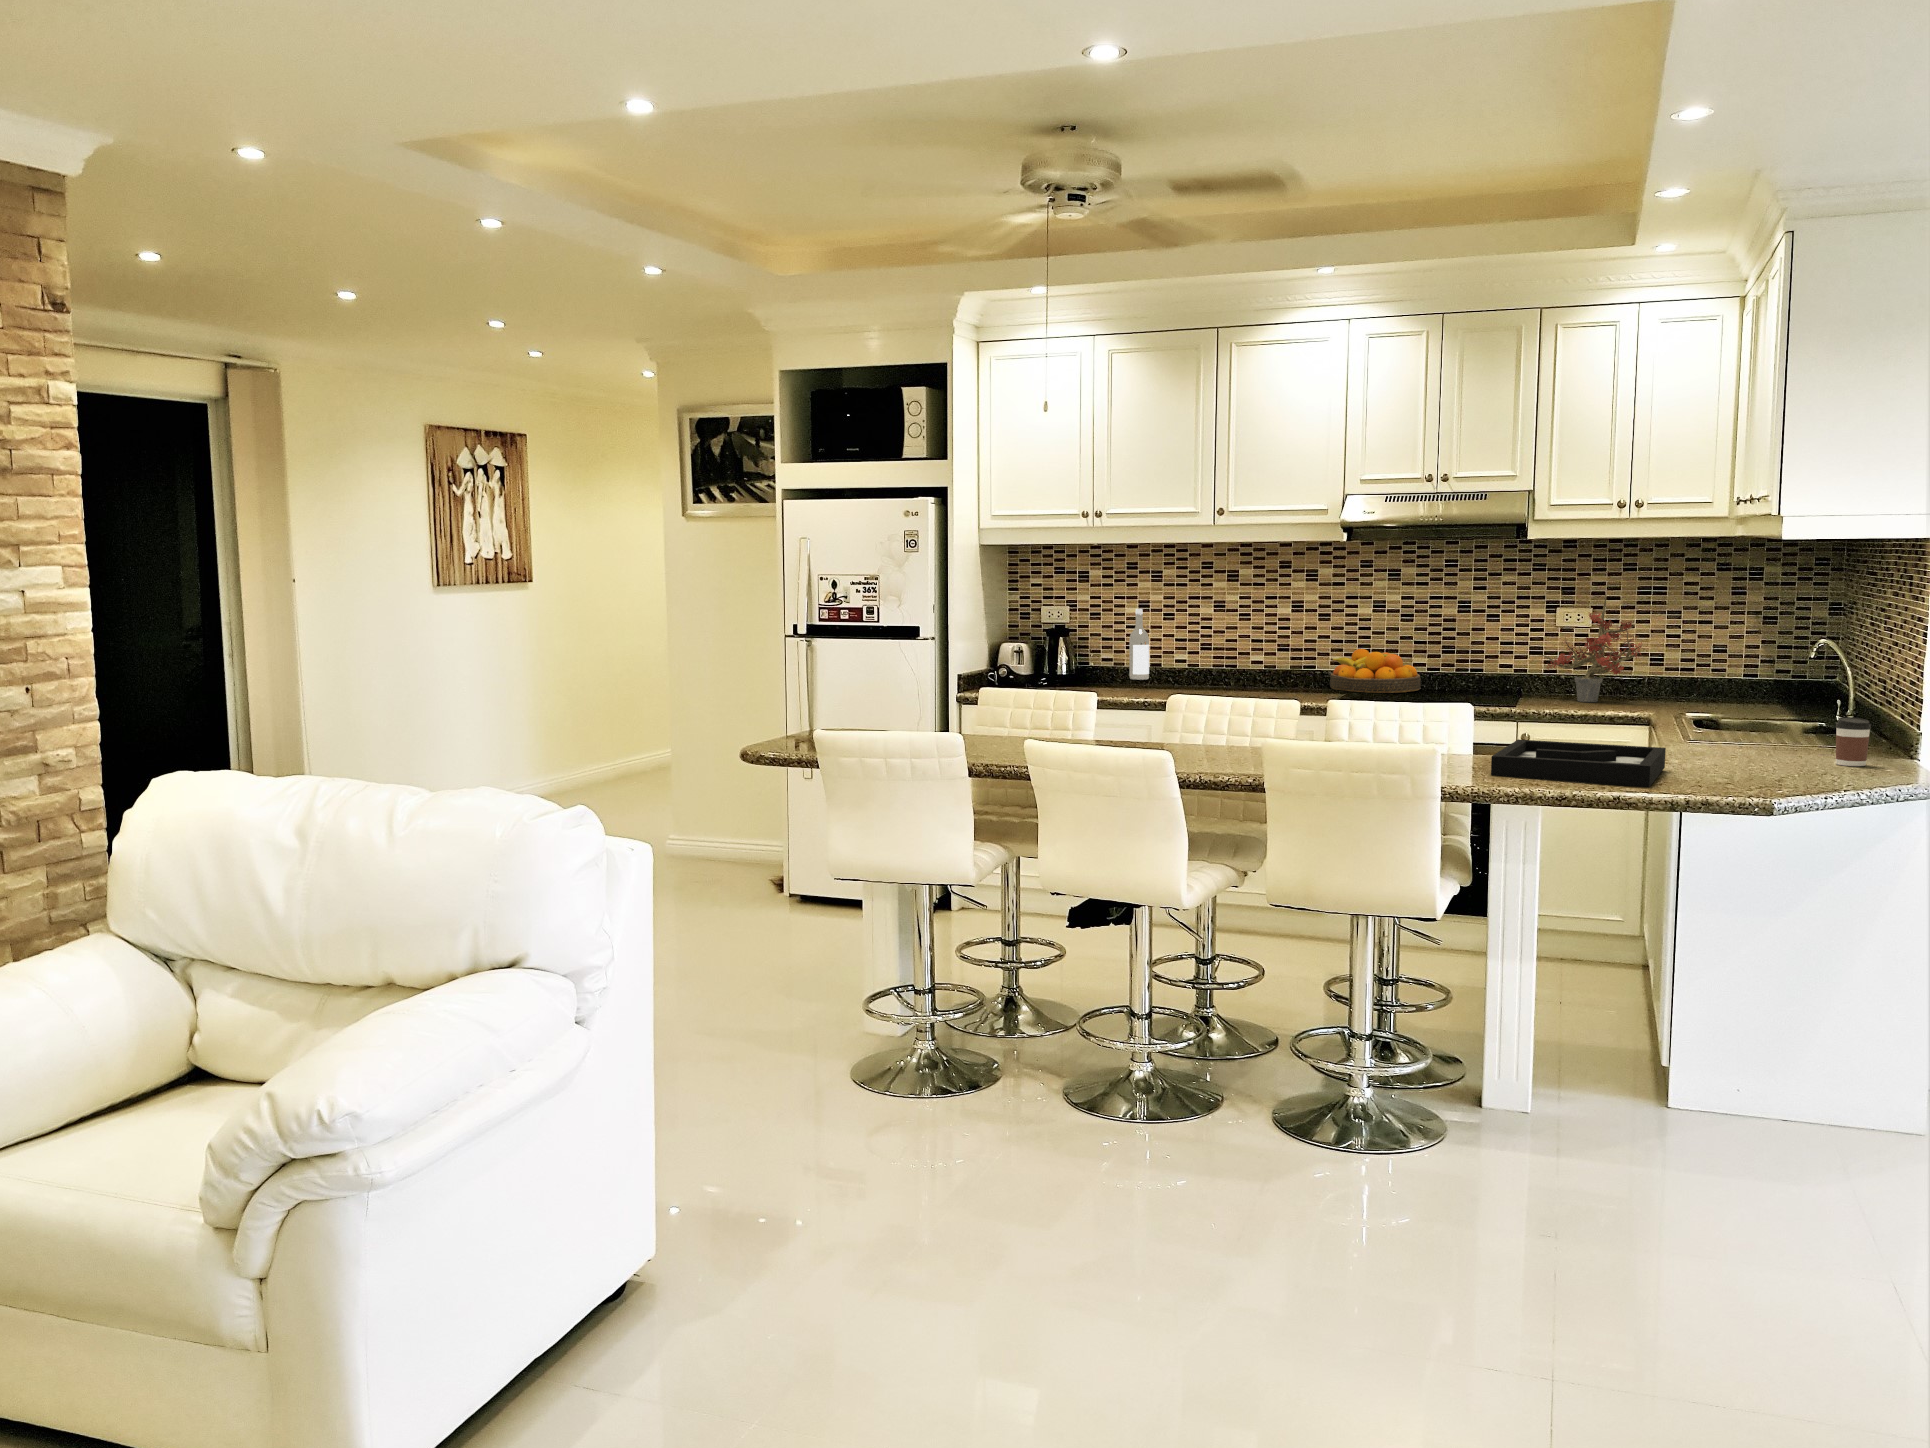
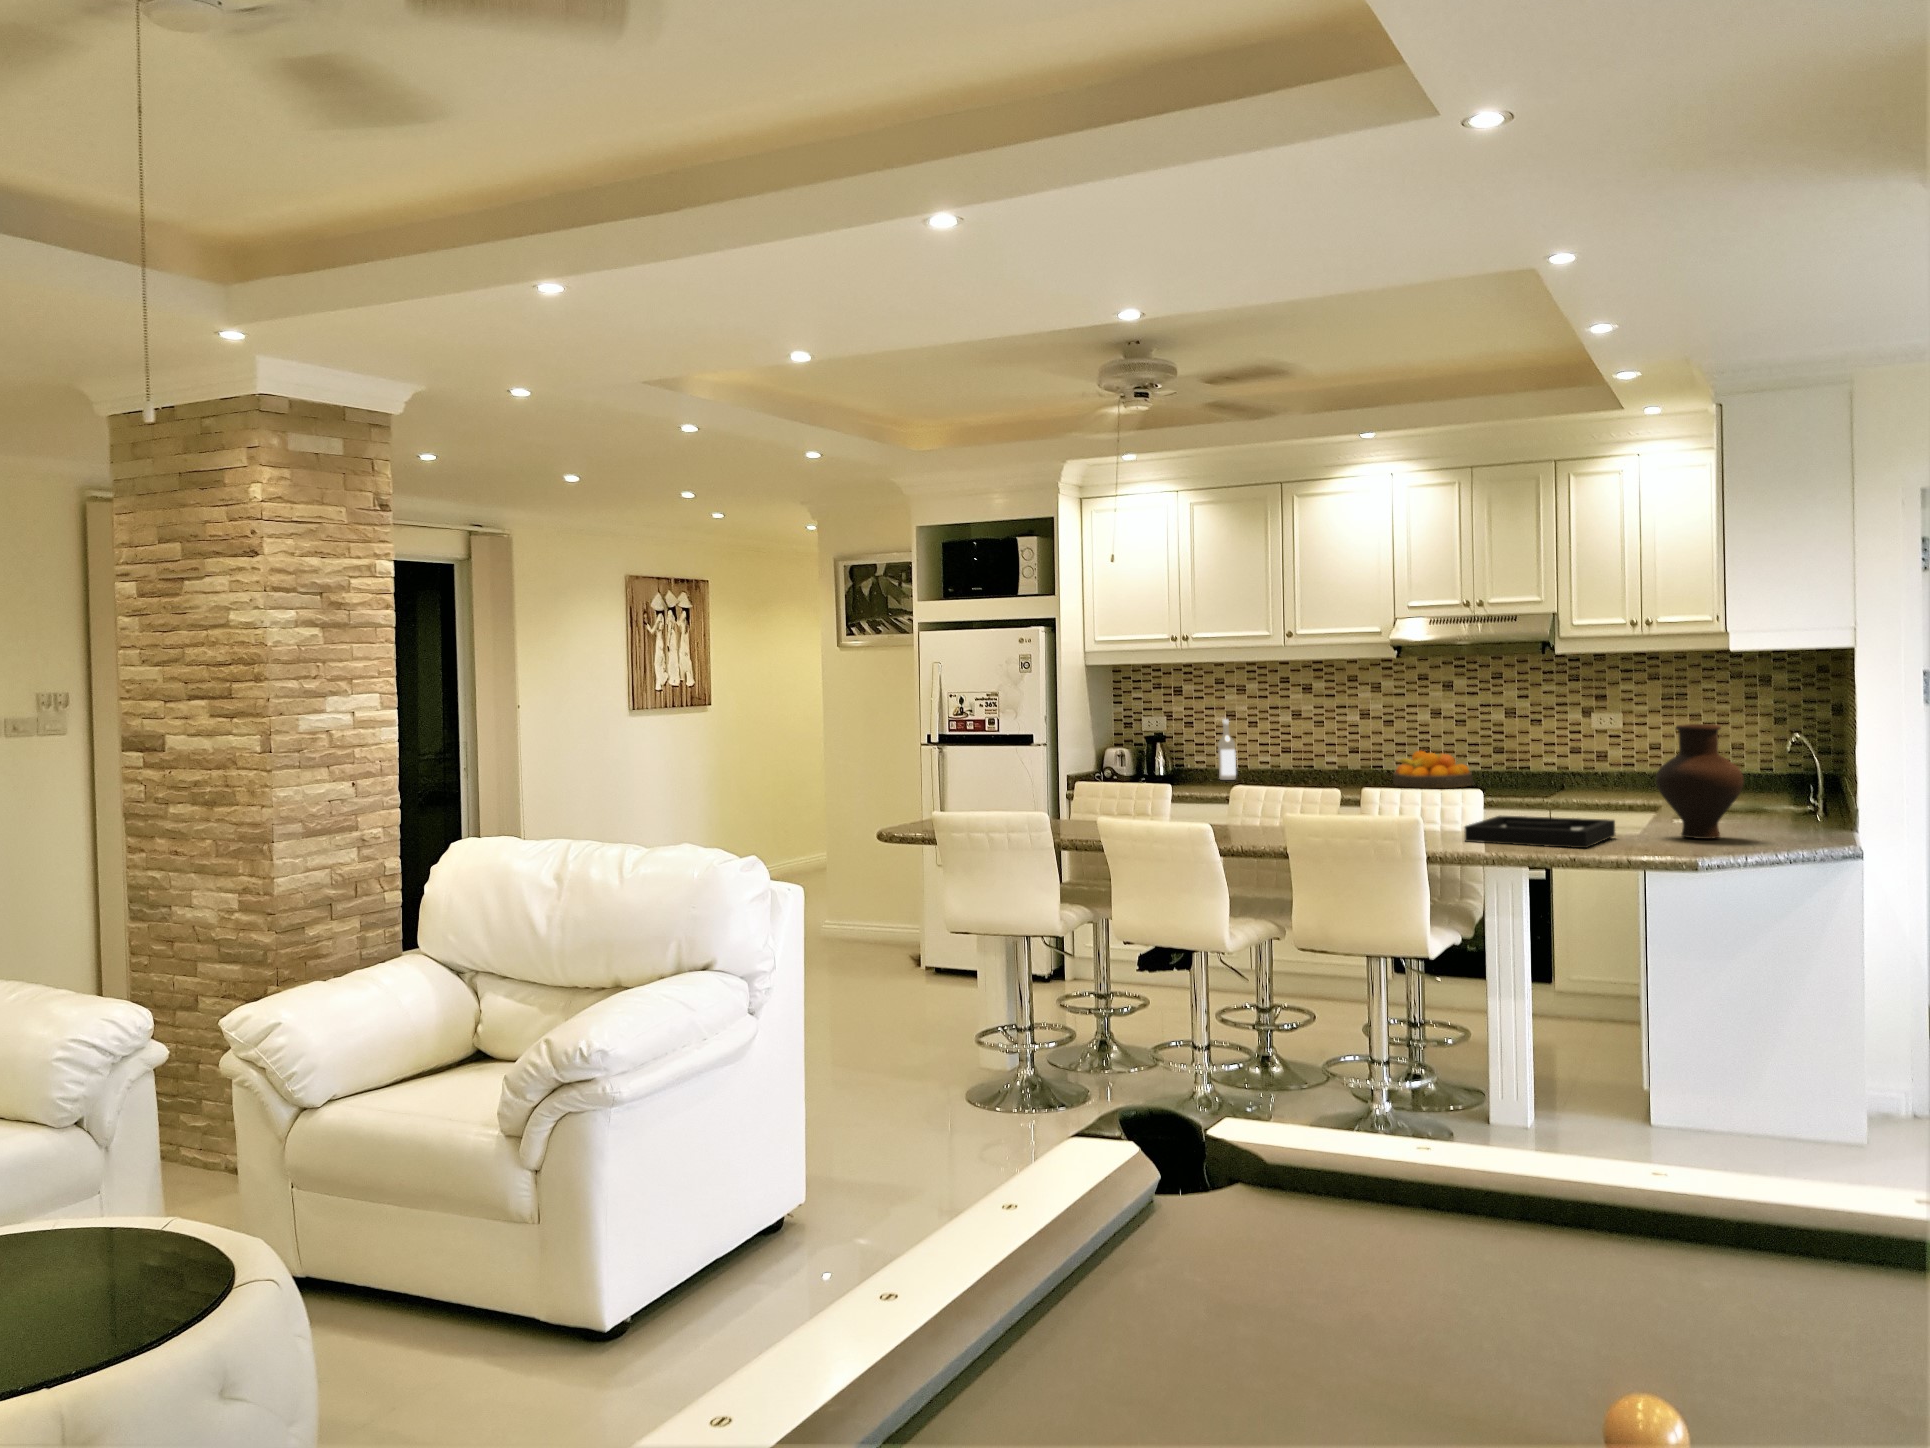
potted plant: present [1539,594,1642,702] -> none [1570,699,1661,793]
vase: none [1715,631,1825,772] -> present [1656,724,1744,839]
coffee cup: present [1836,717,1871,766] -> none [1768,795,1797,835]

